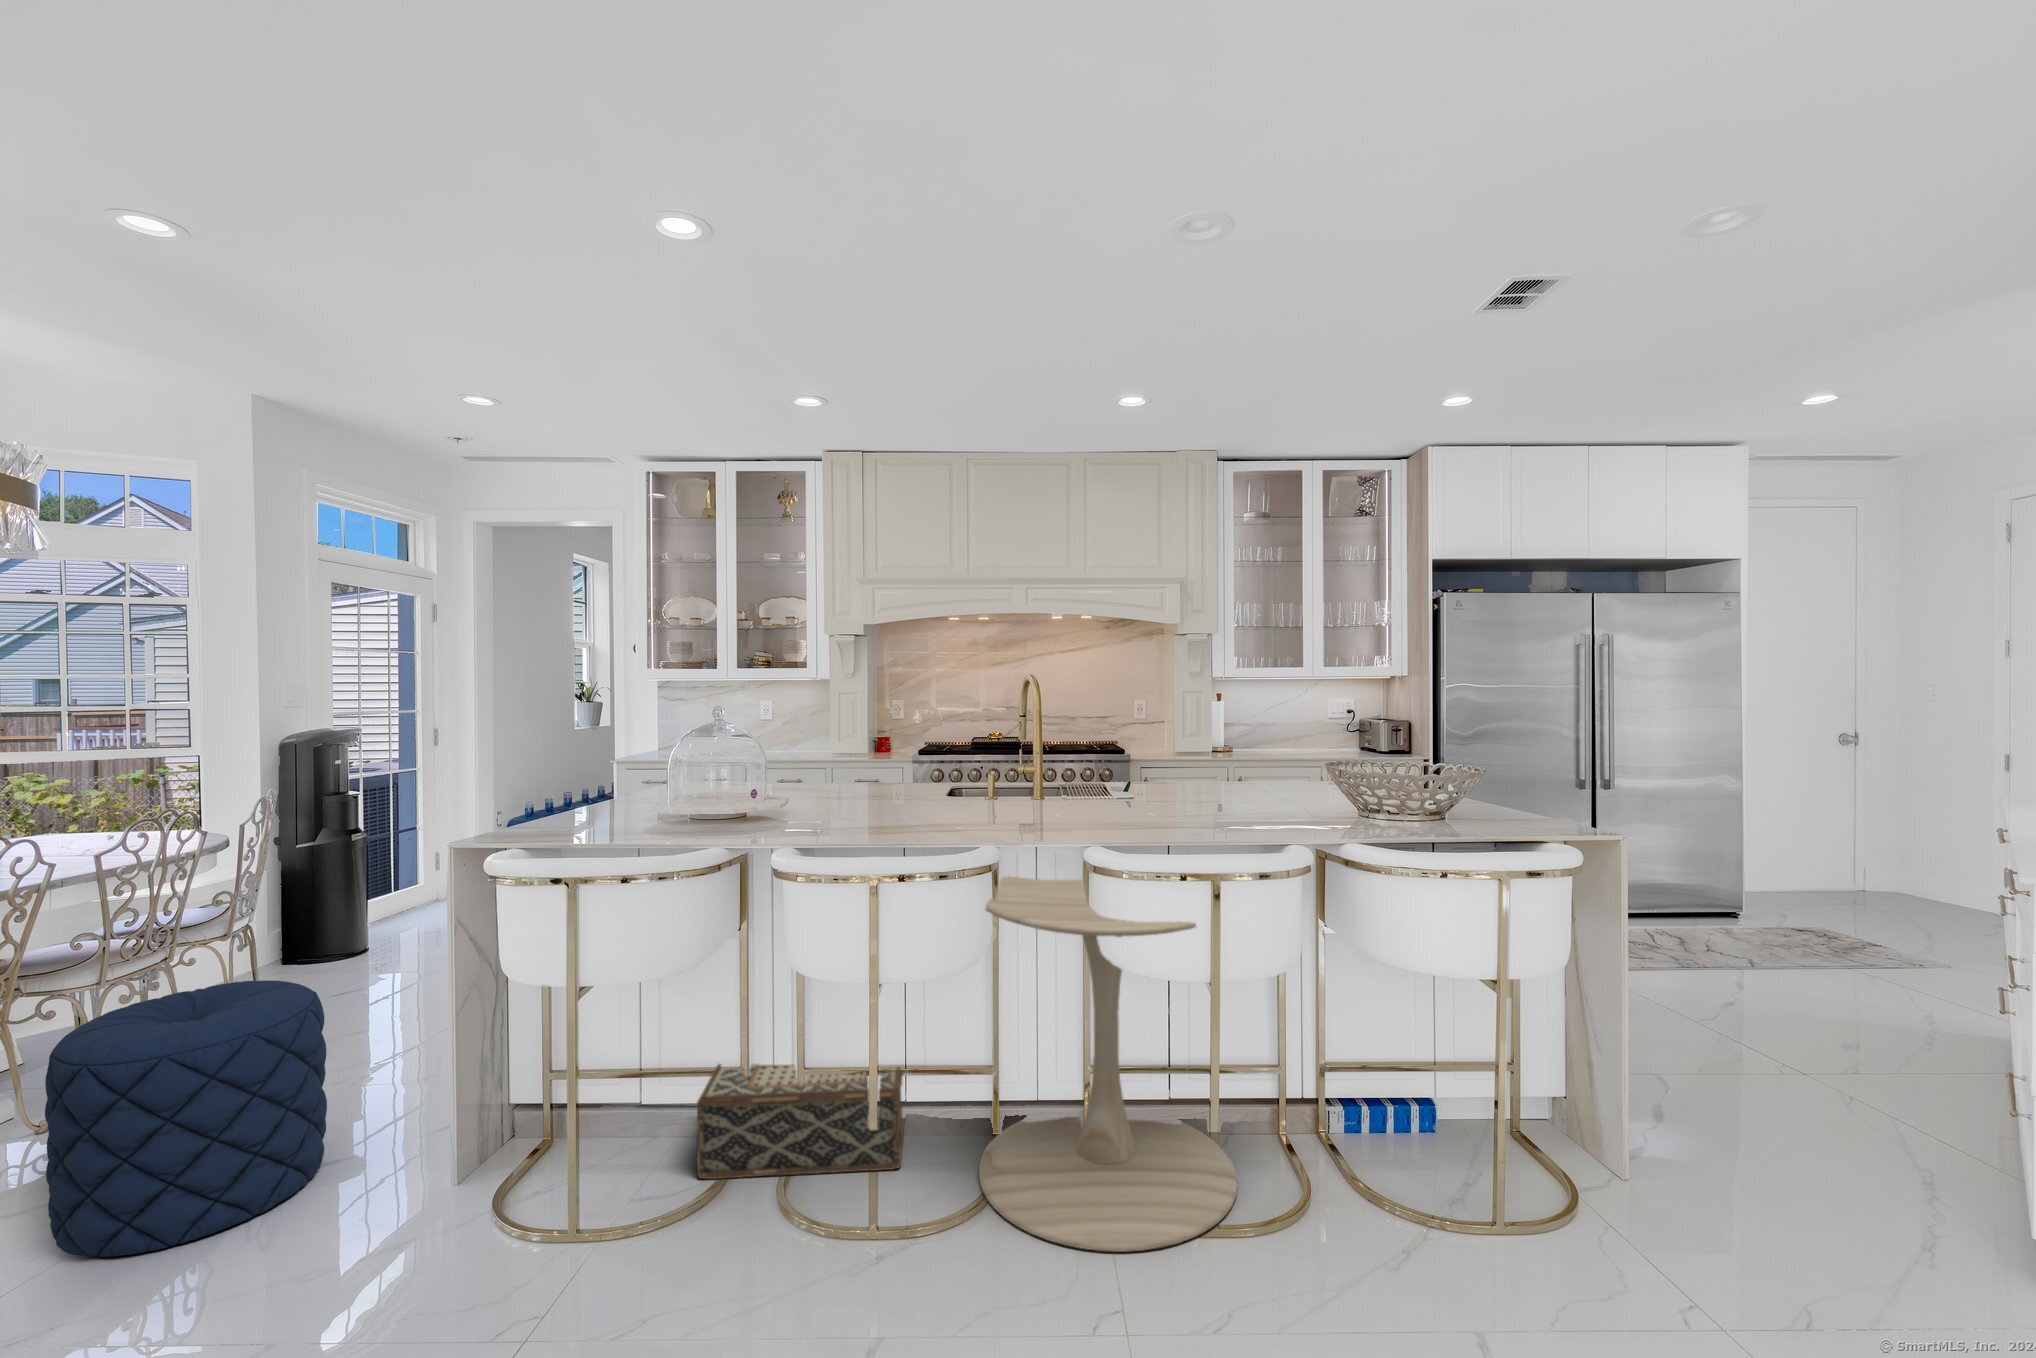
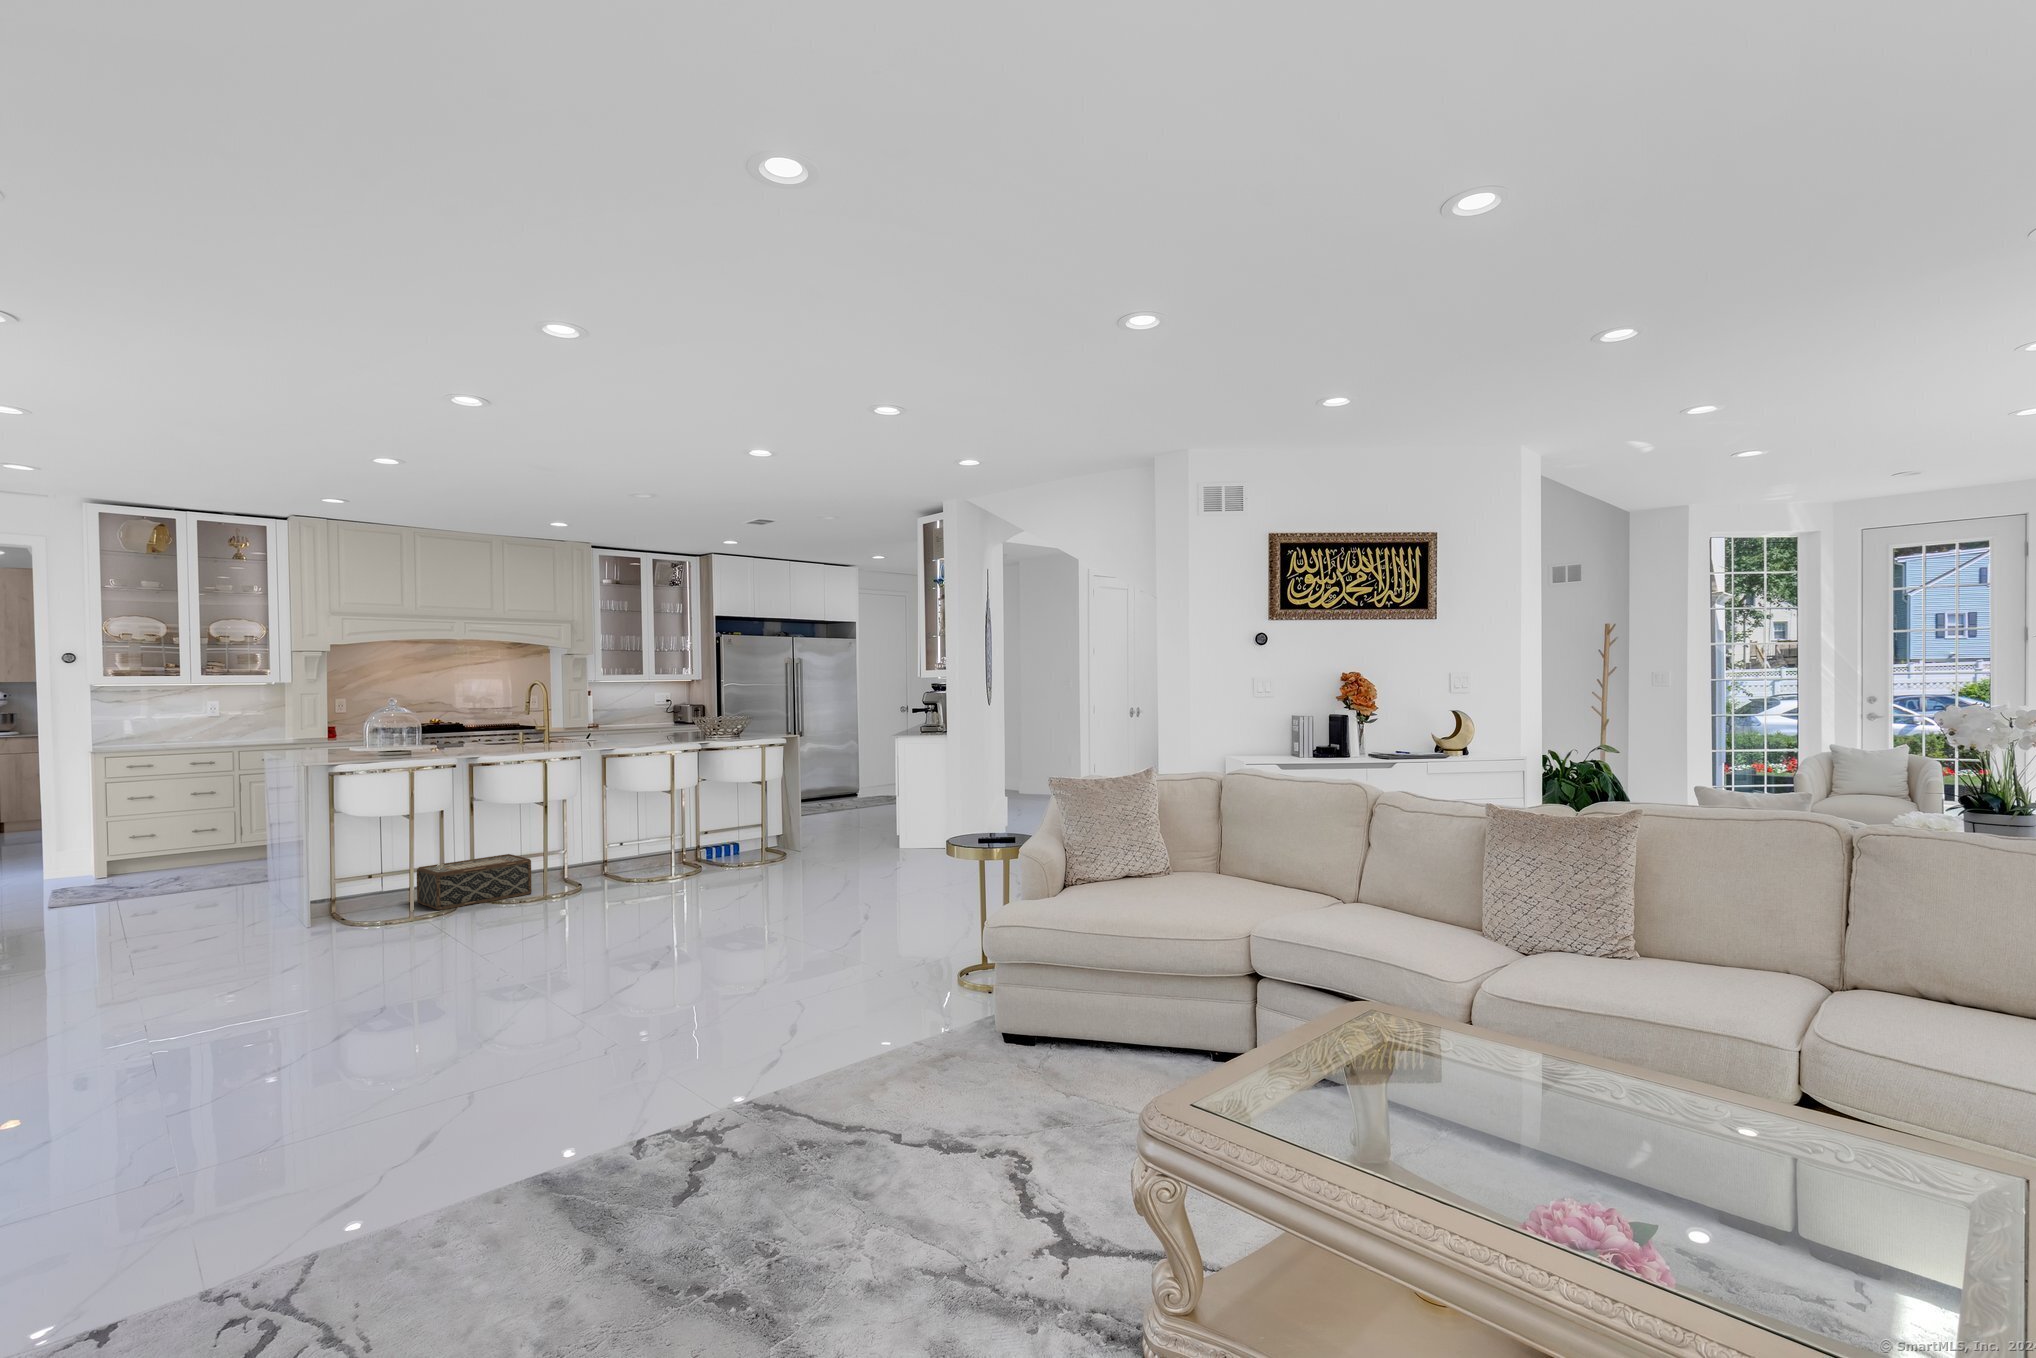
pedestal table: present [979,876,1238,1252] -> none [562,761,677,891]
pouf: present [45,980,327,1257] -> none [72,851,219,976]

